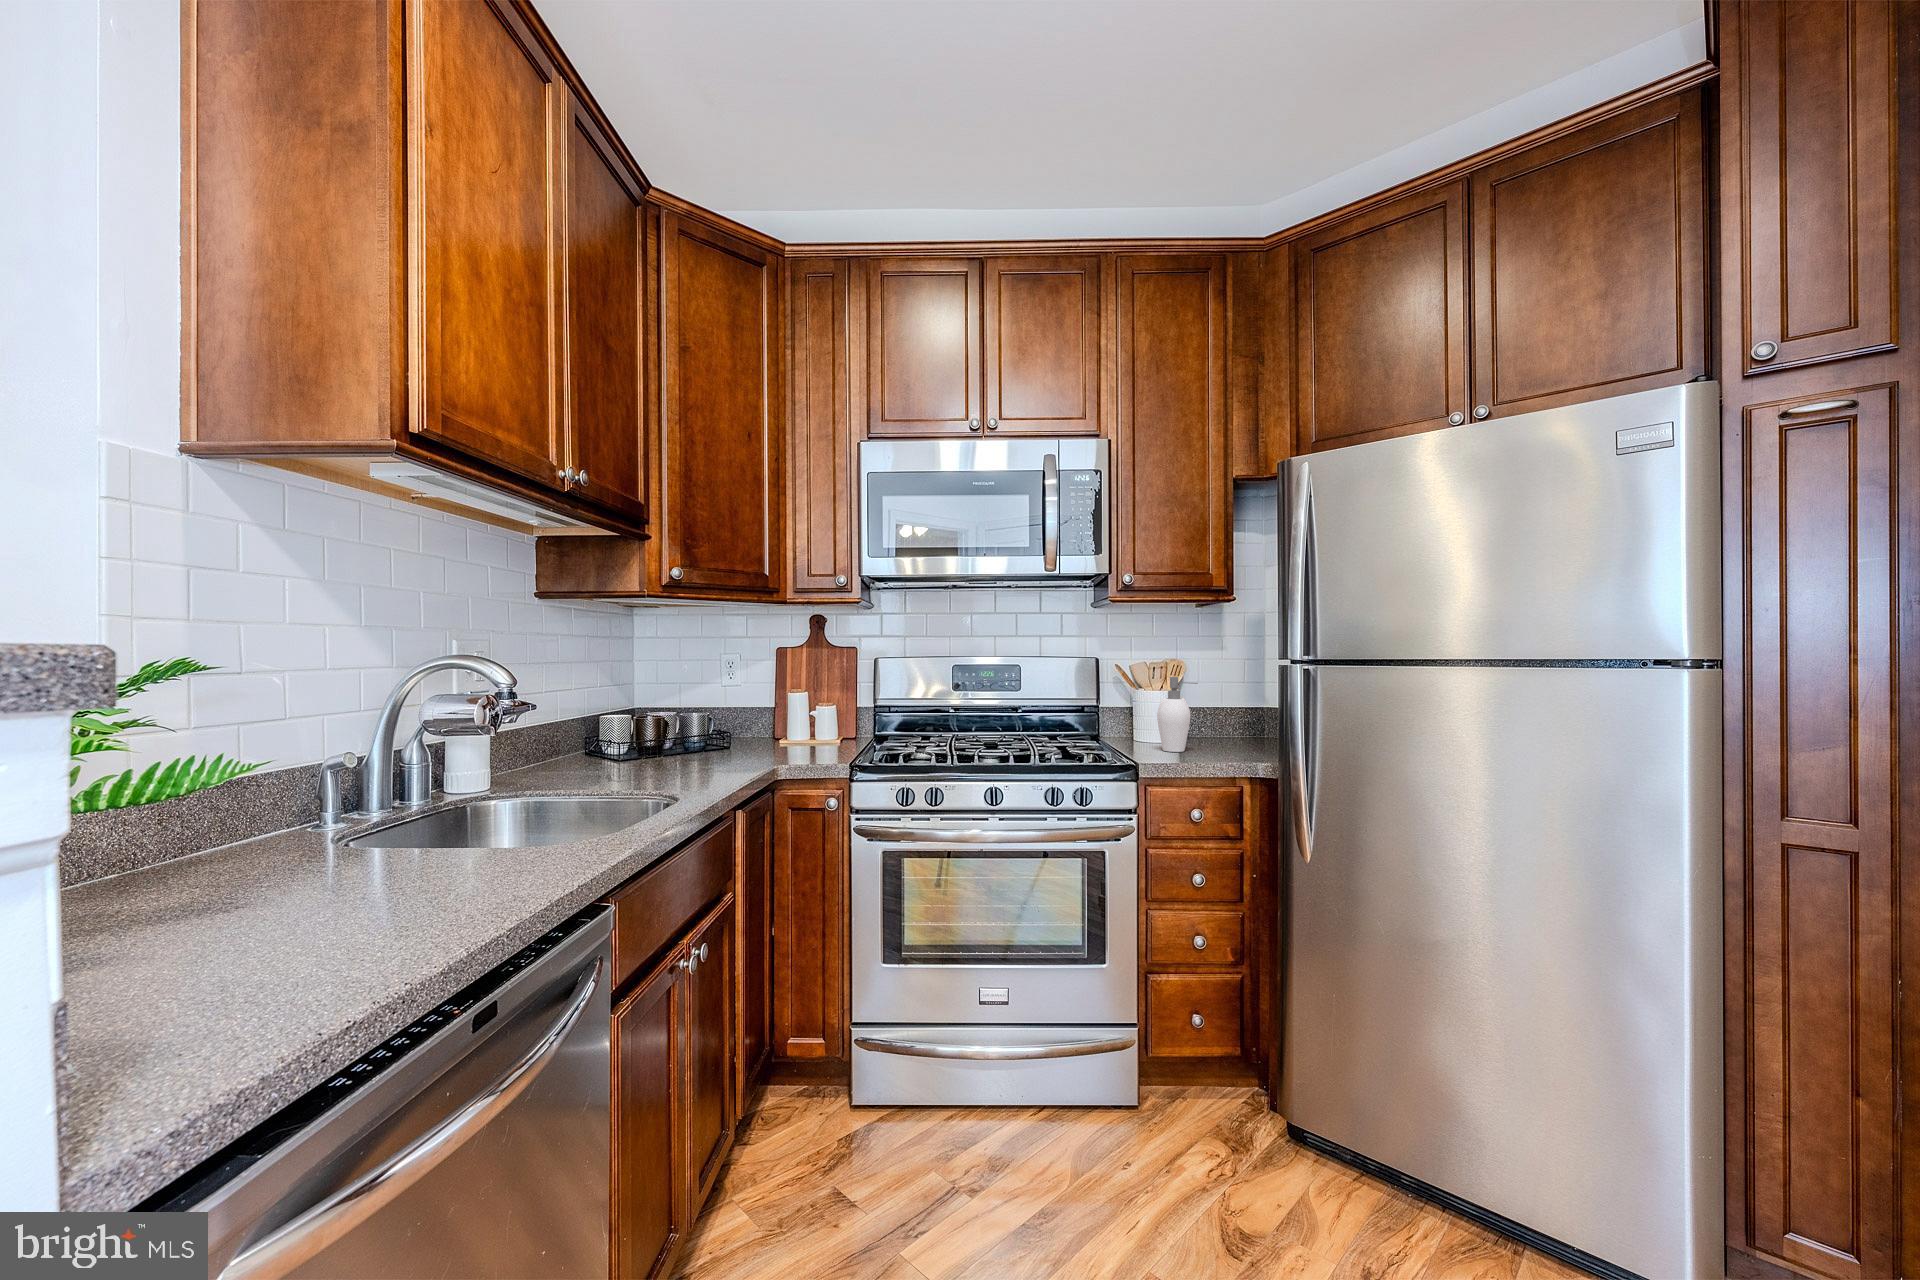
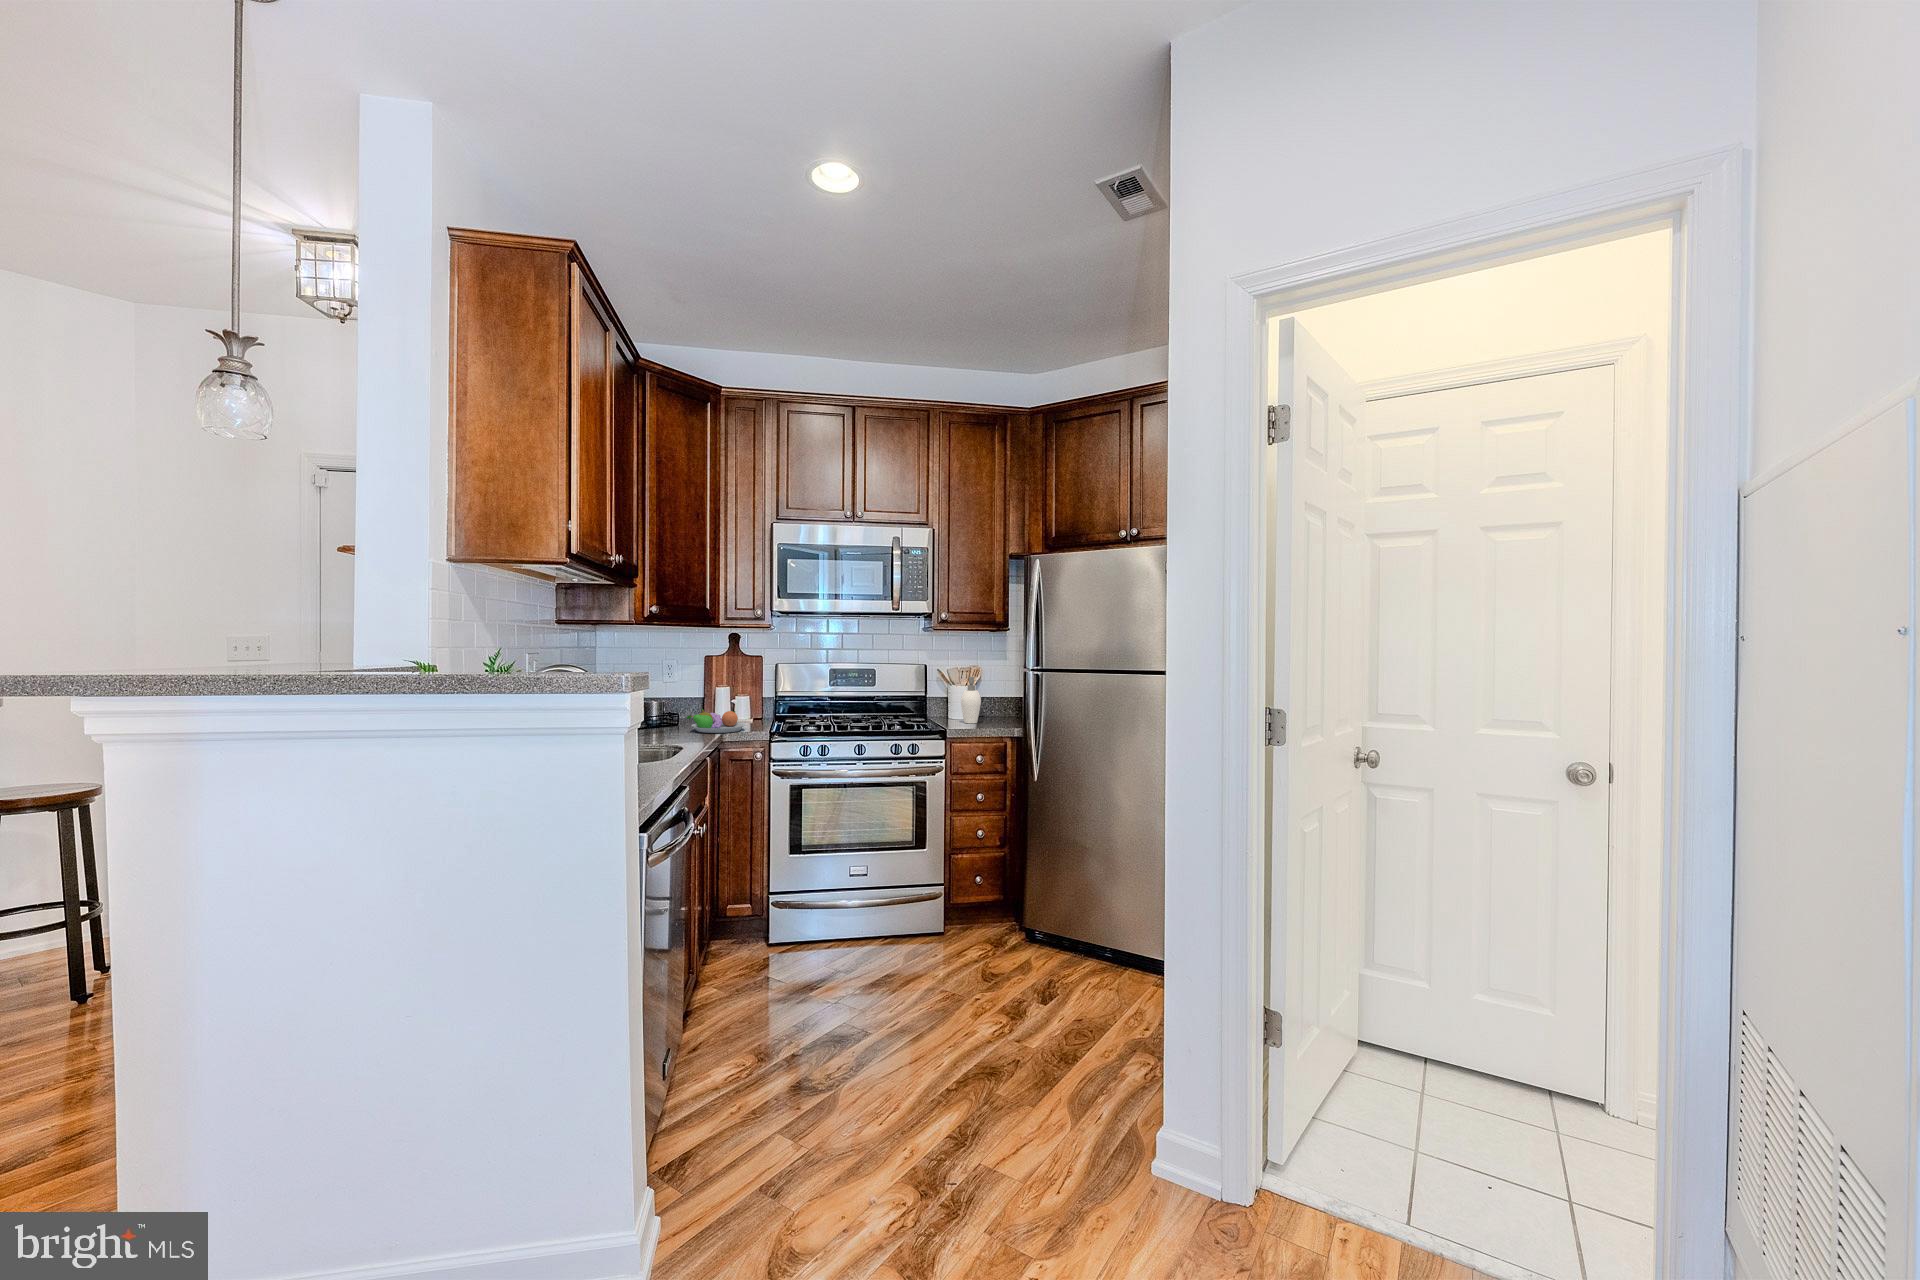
fruit bowl: none [726,726,819,765] -> present [687,709,746,733]

